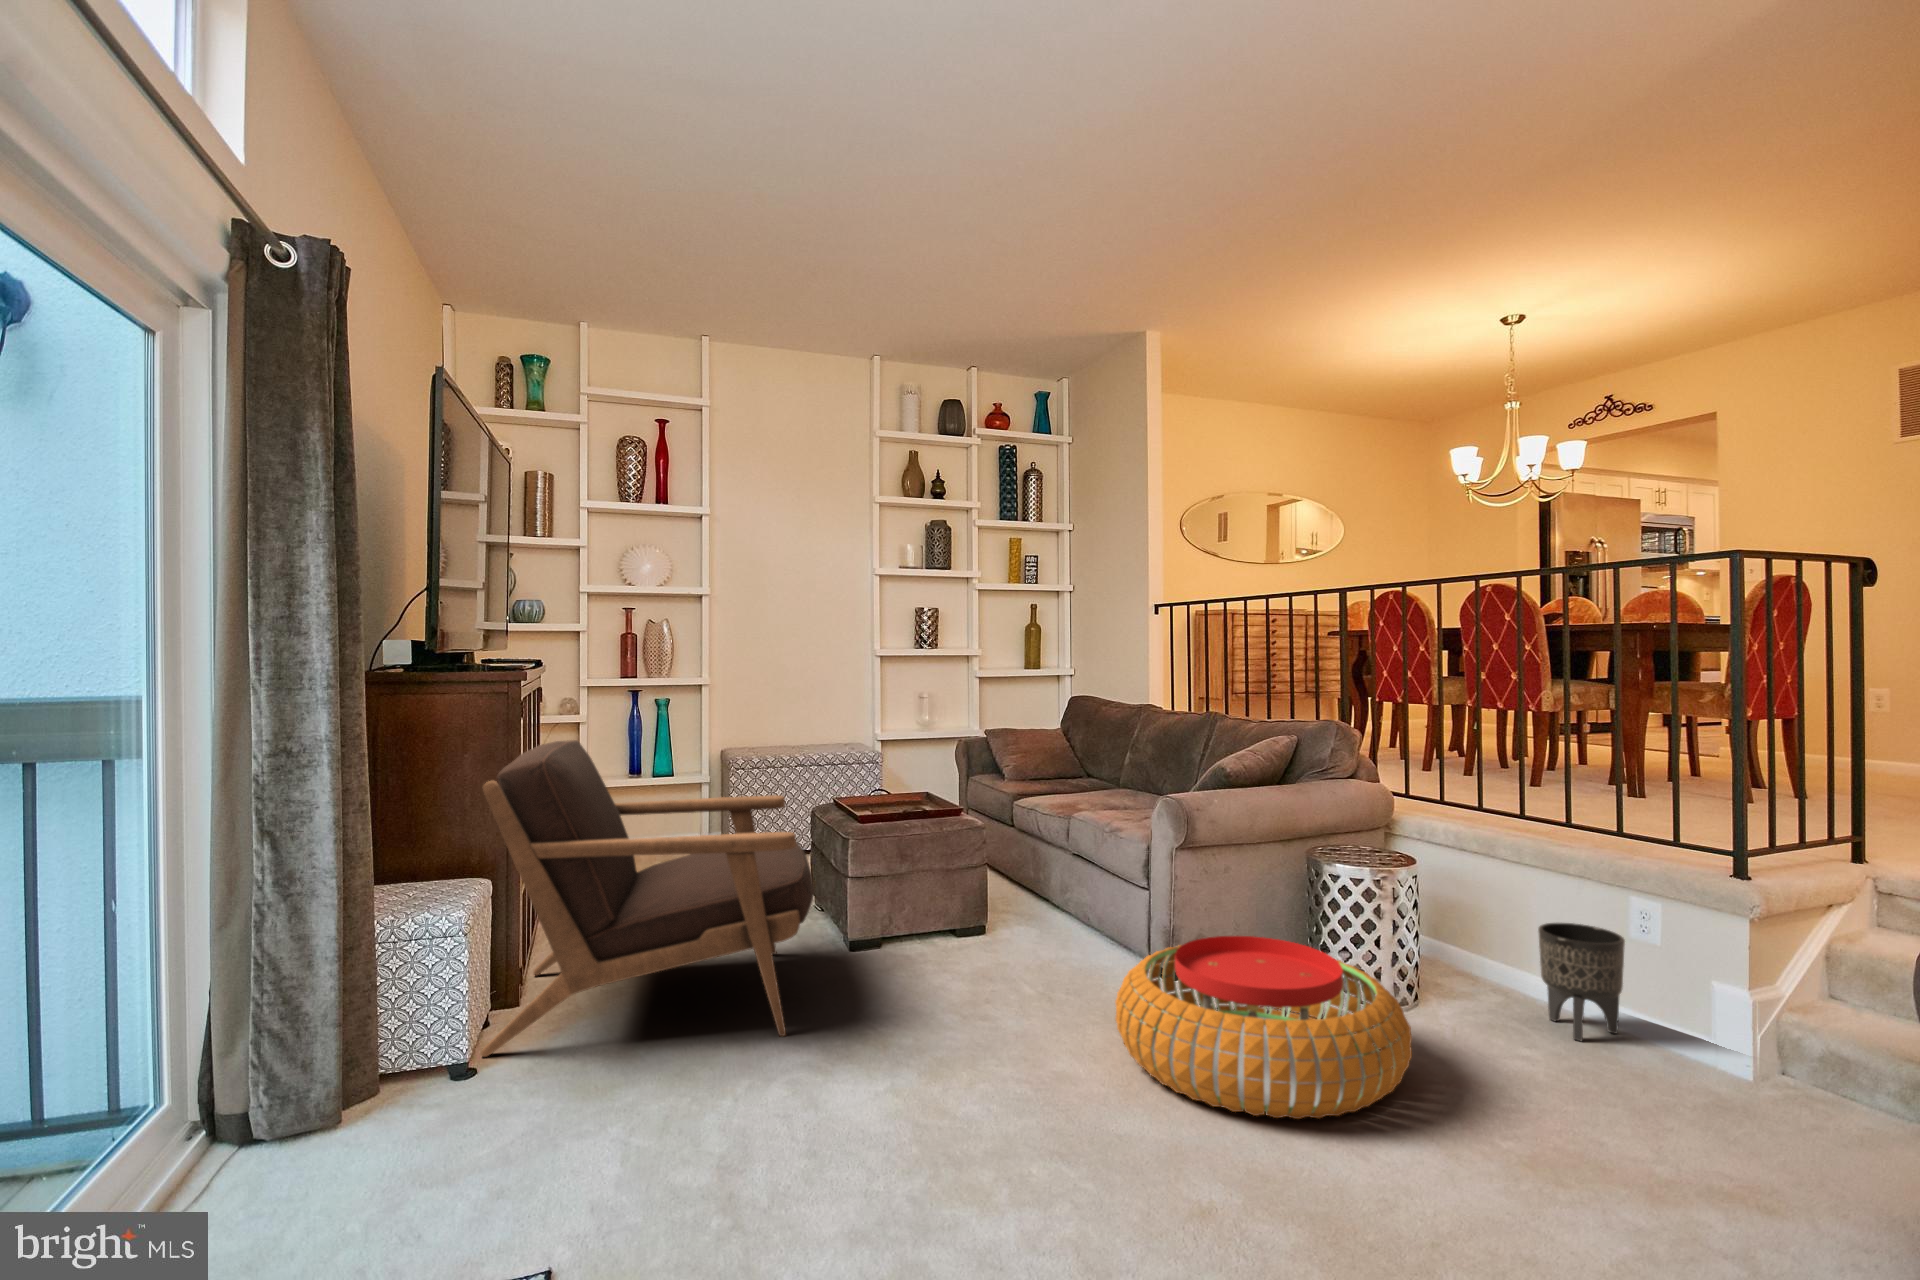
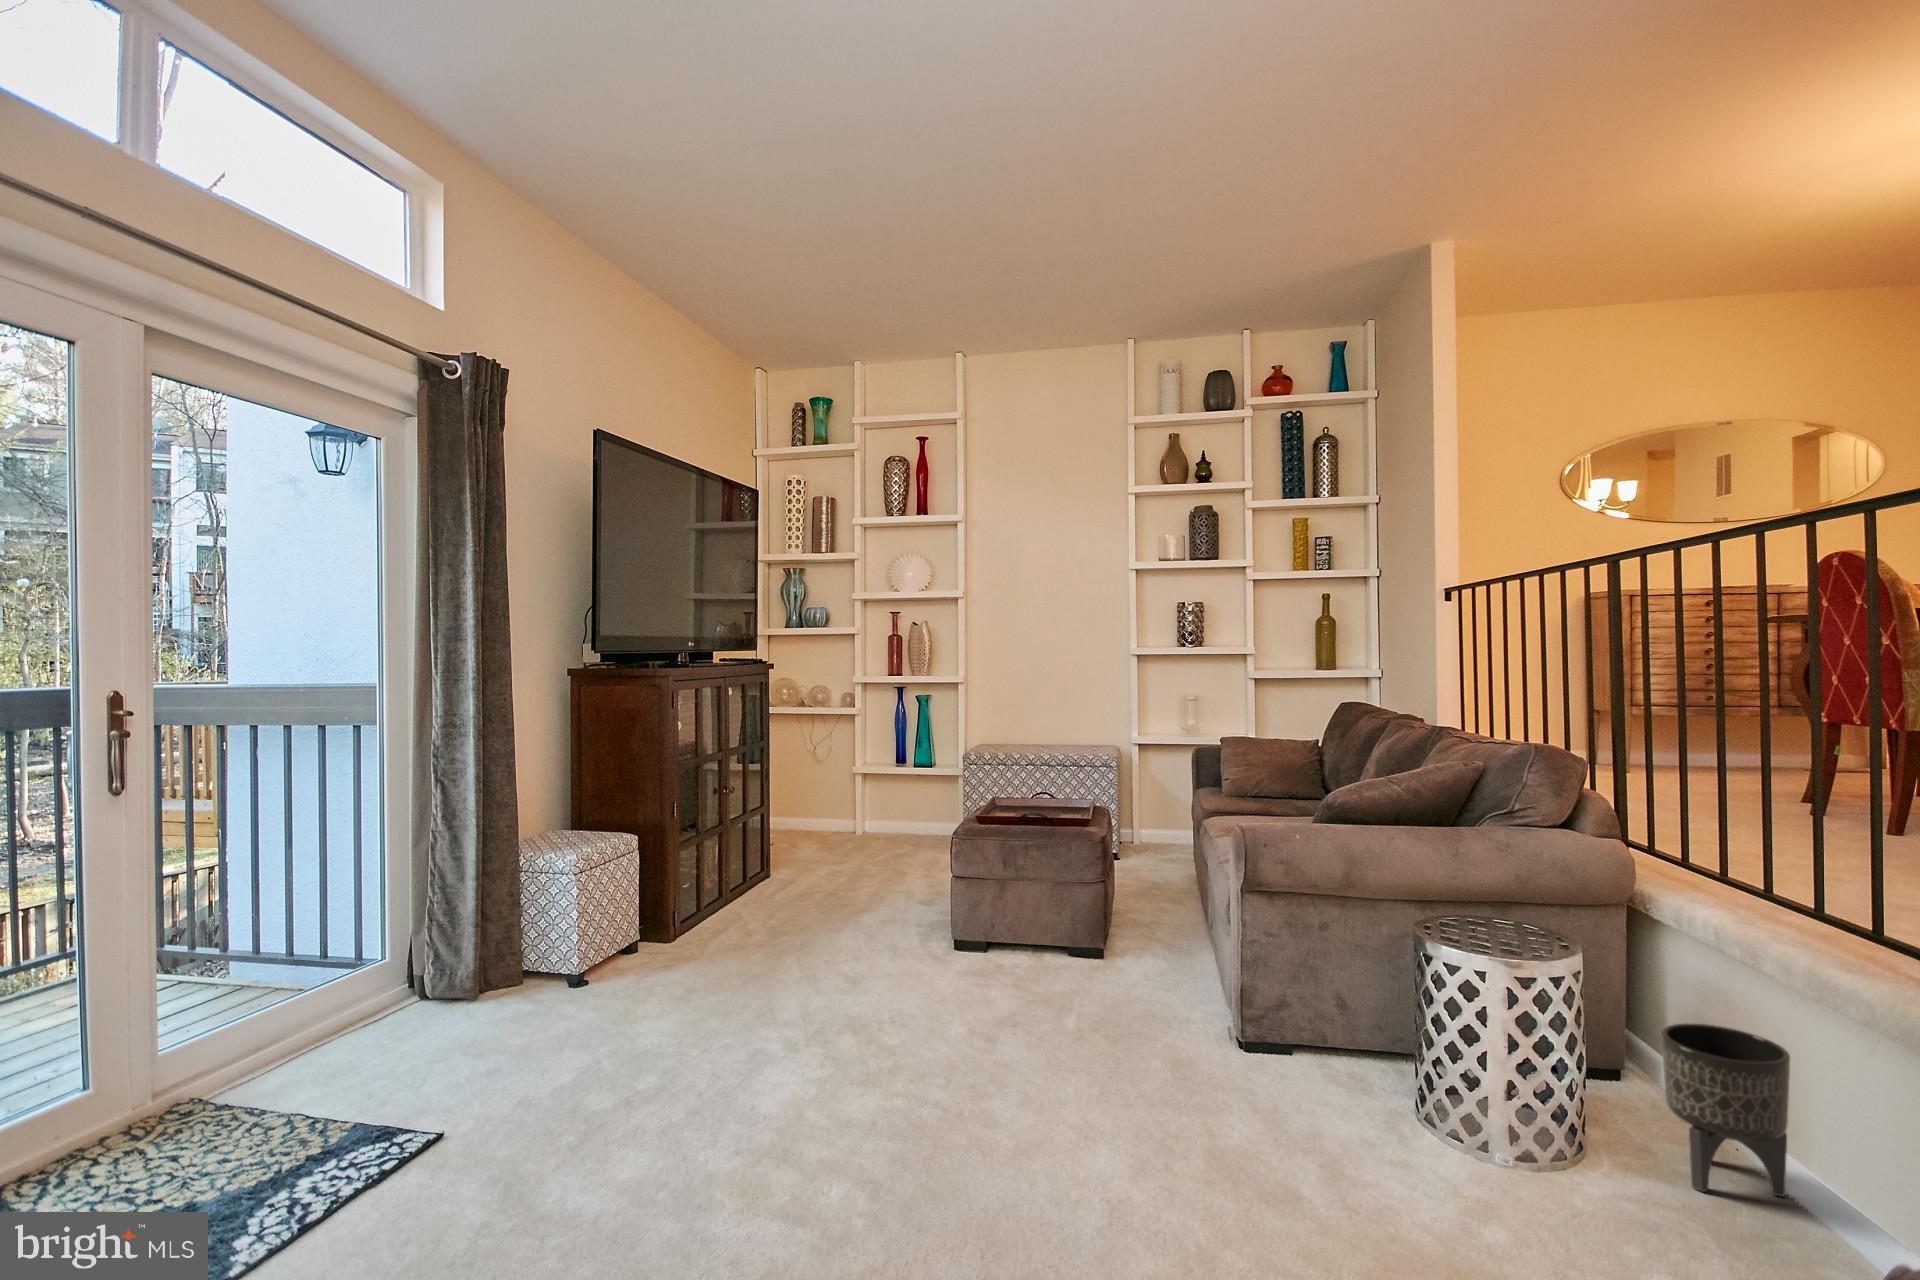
armchair: present [481,740,815,1057] -> none [606,727,907,998]
pouf: present [1115,936,1412,1119] -> none [1051,968,1381,1182]

